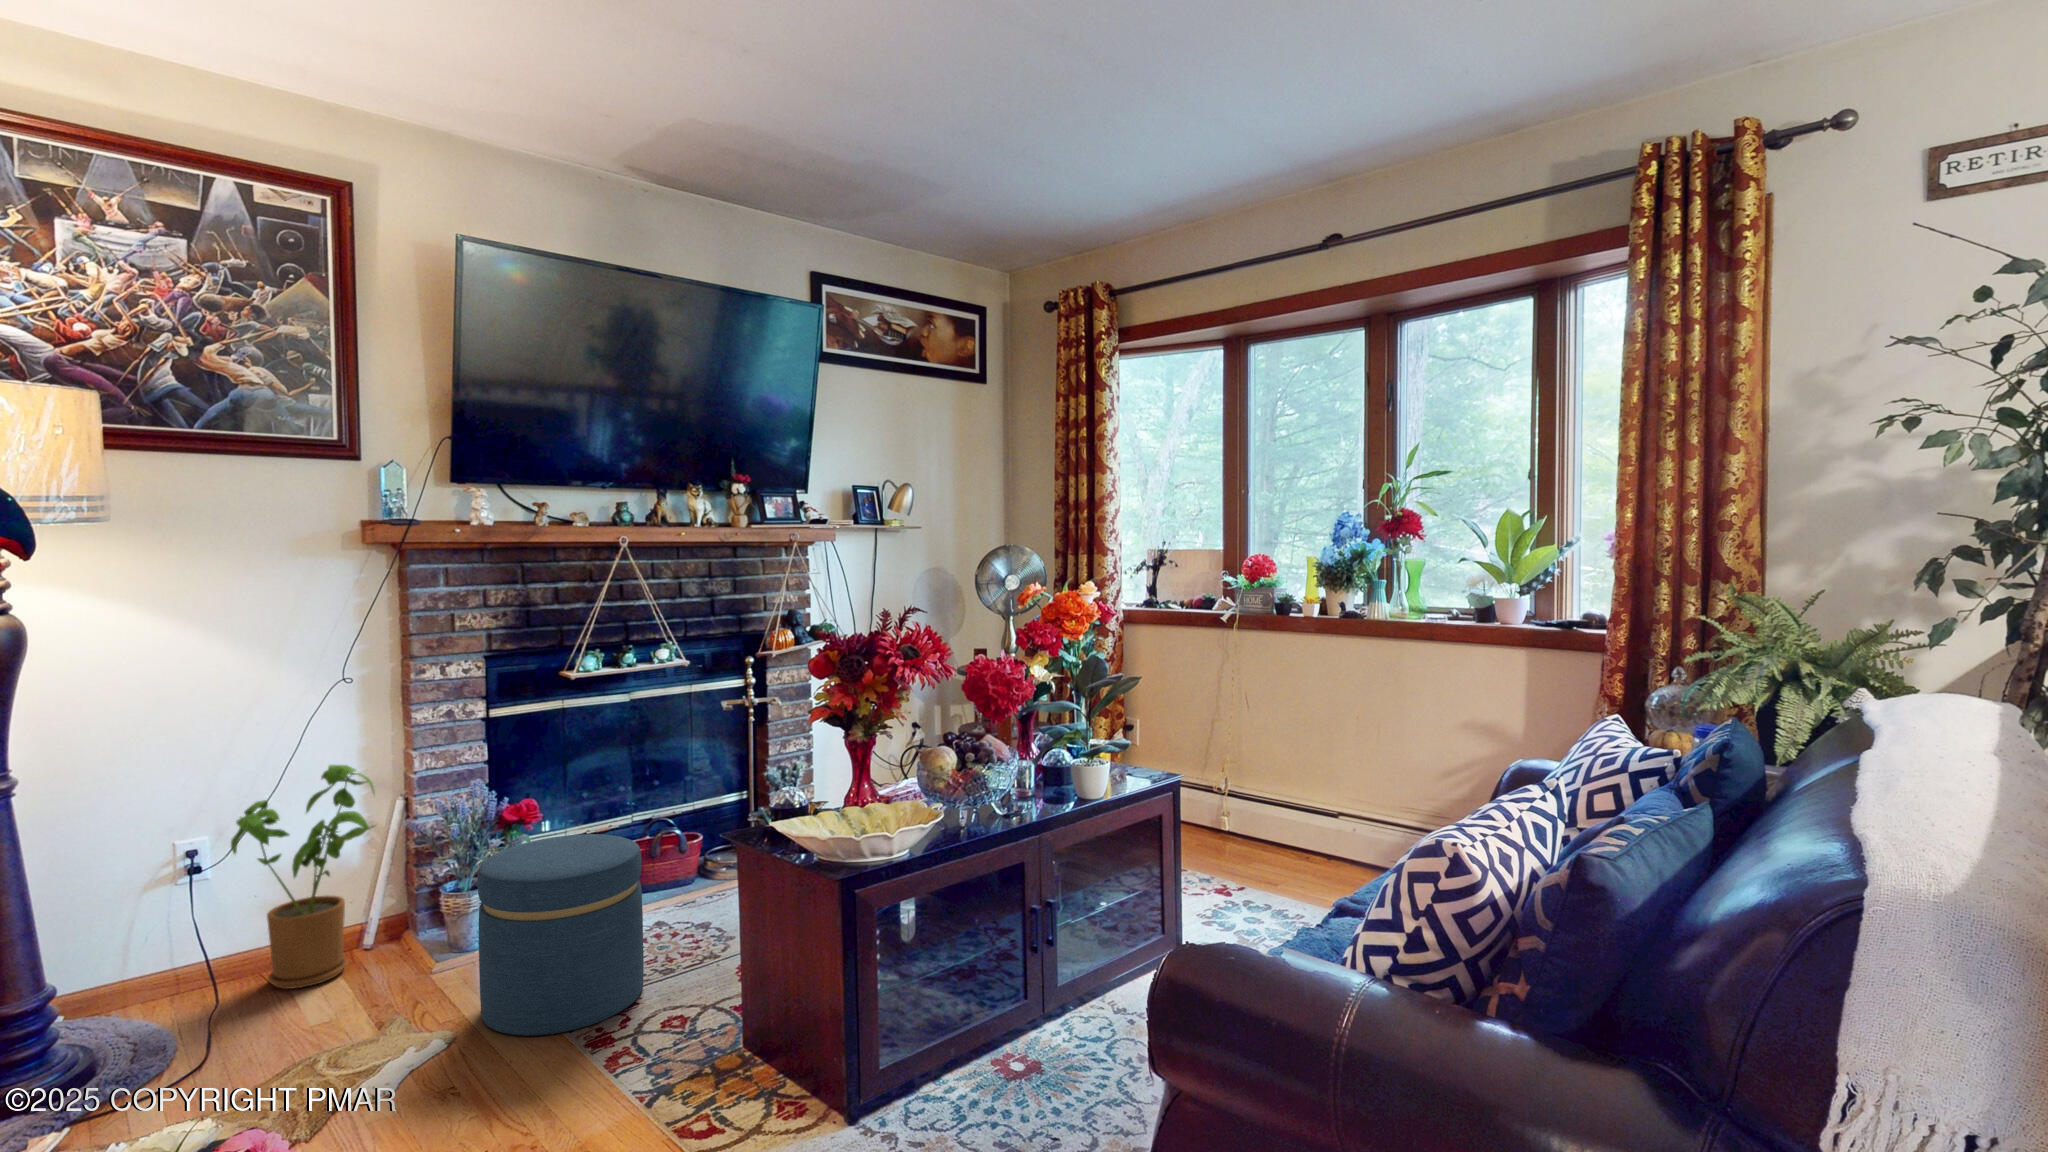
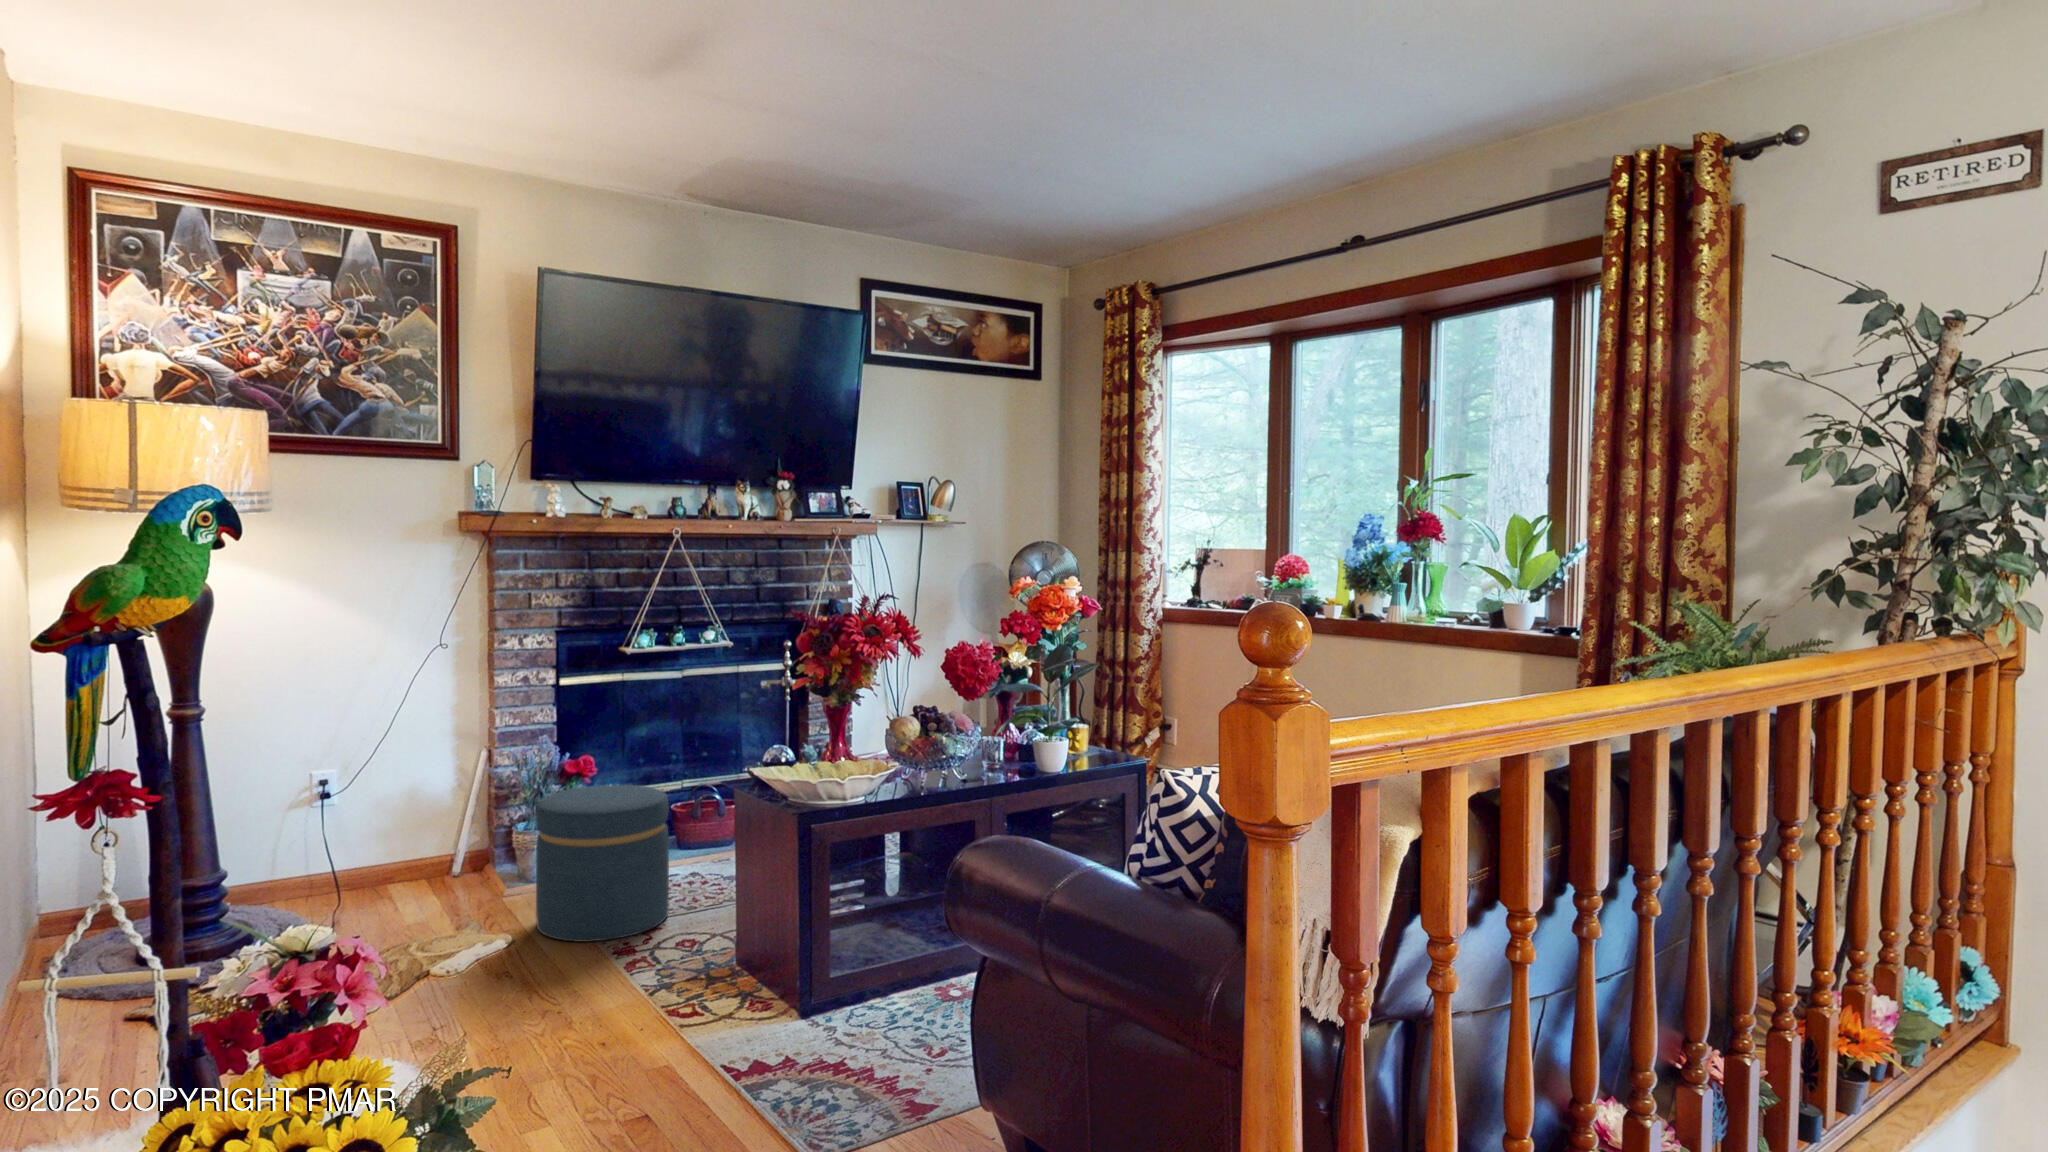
house plant: present [231,765,374,989] -> none [353,717,463,899]

